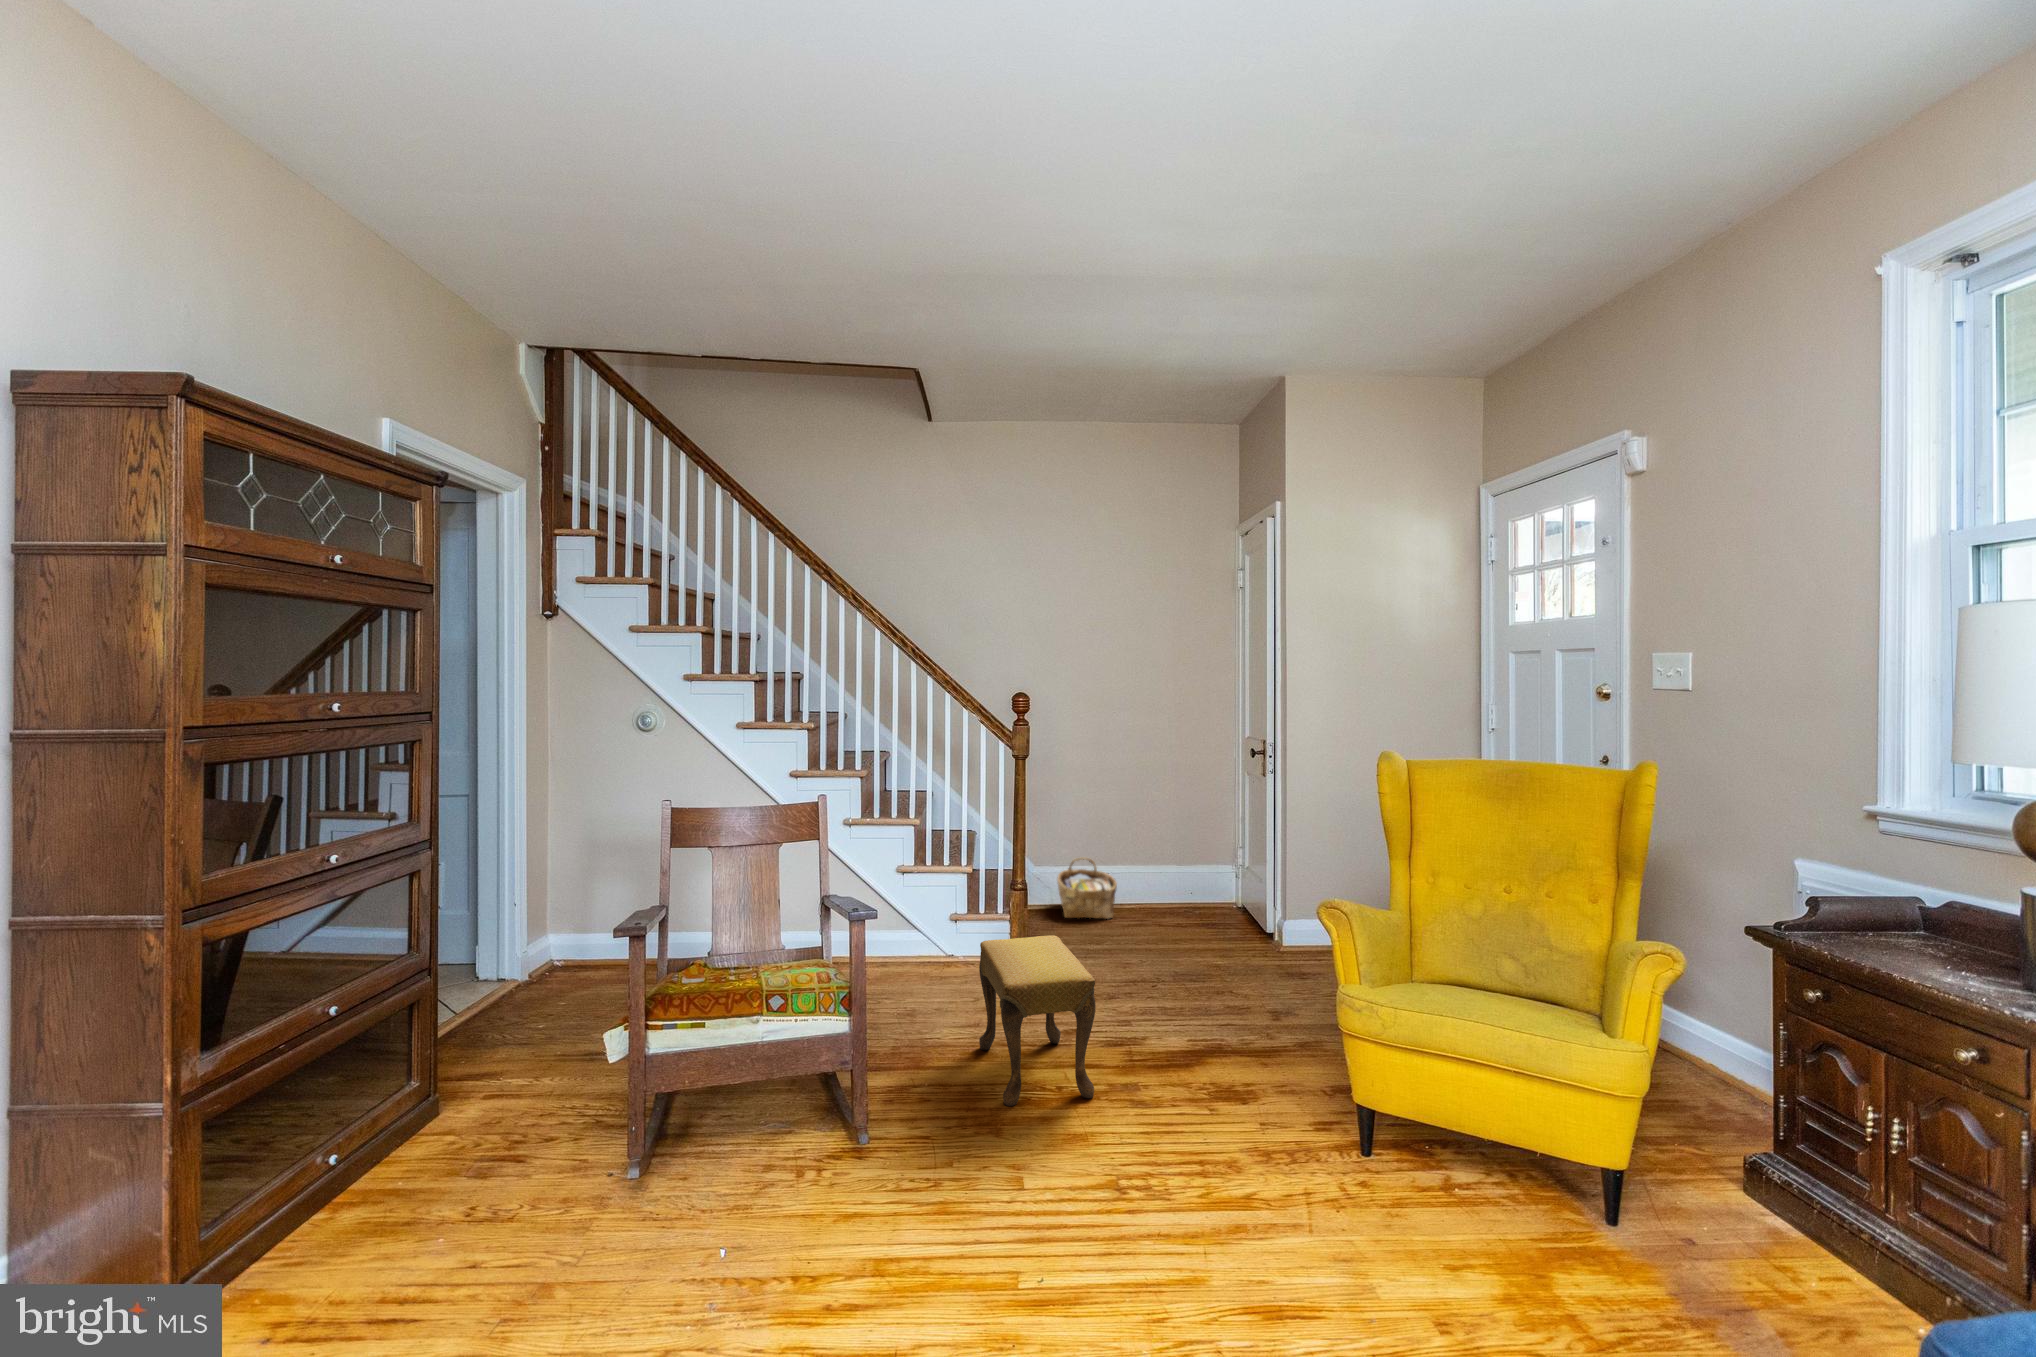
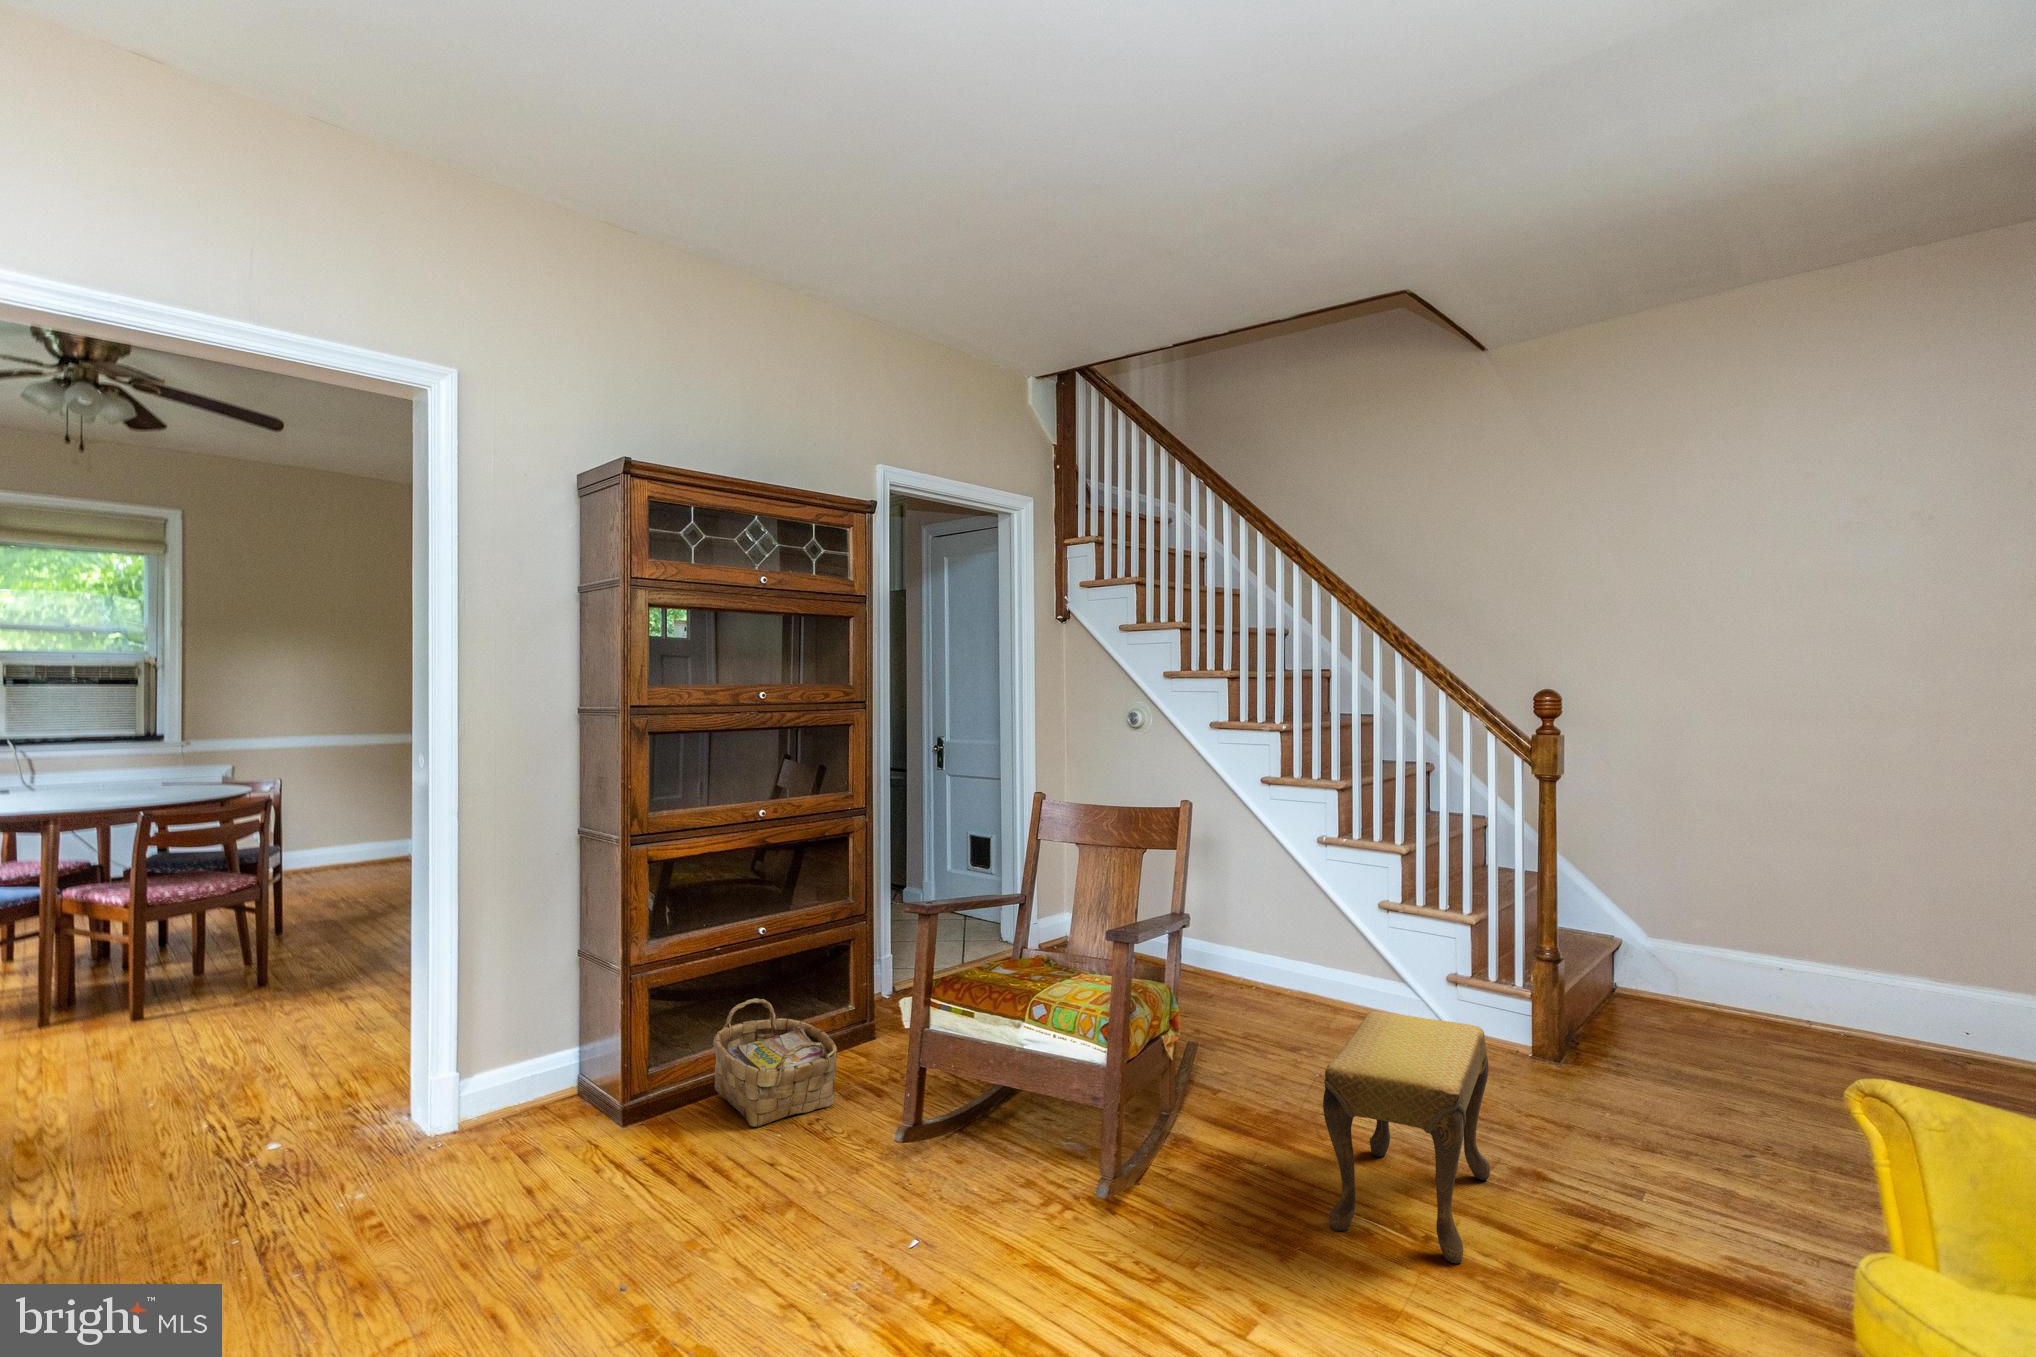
woven basket: present [1057,857,1117,919] -> present [713,998,837,1127]

